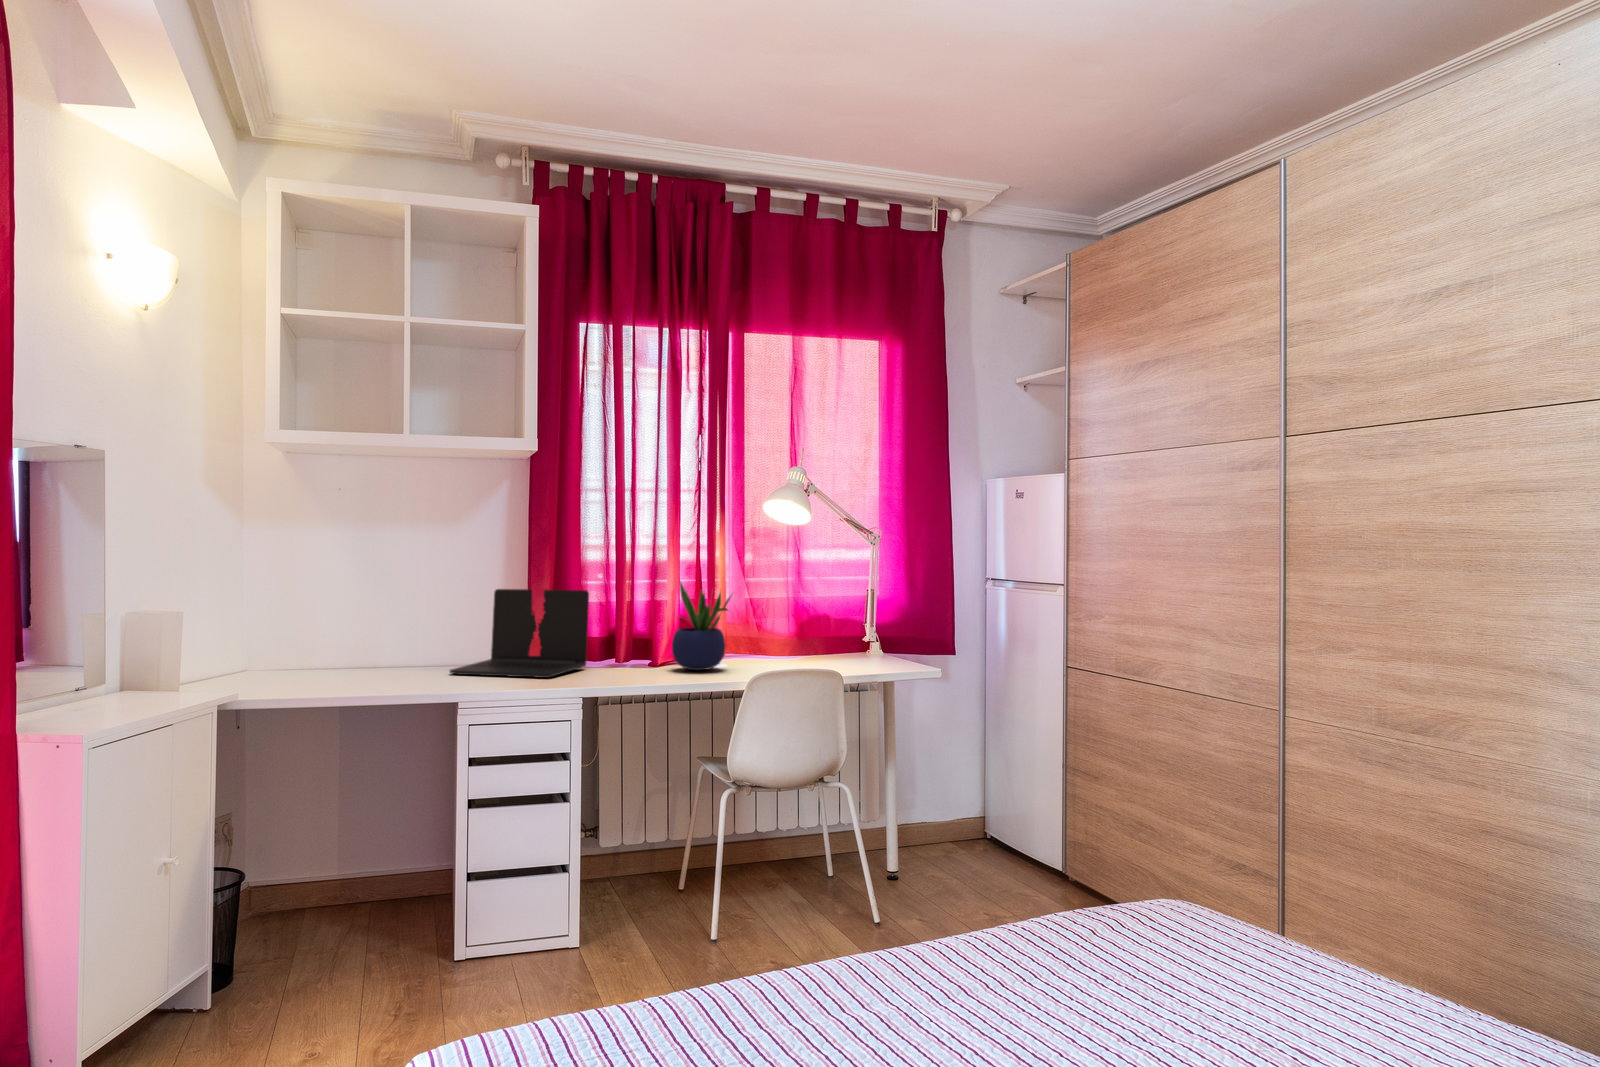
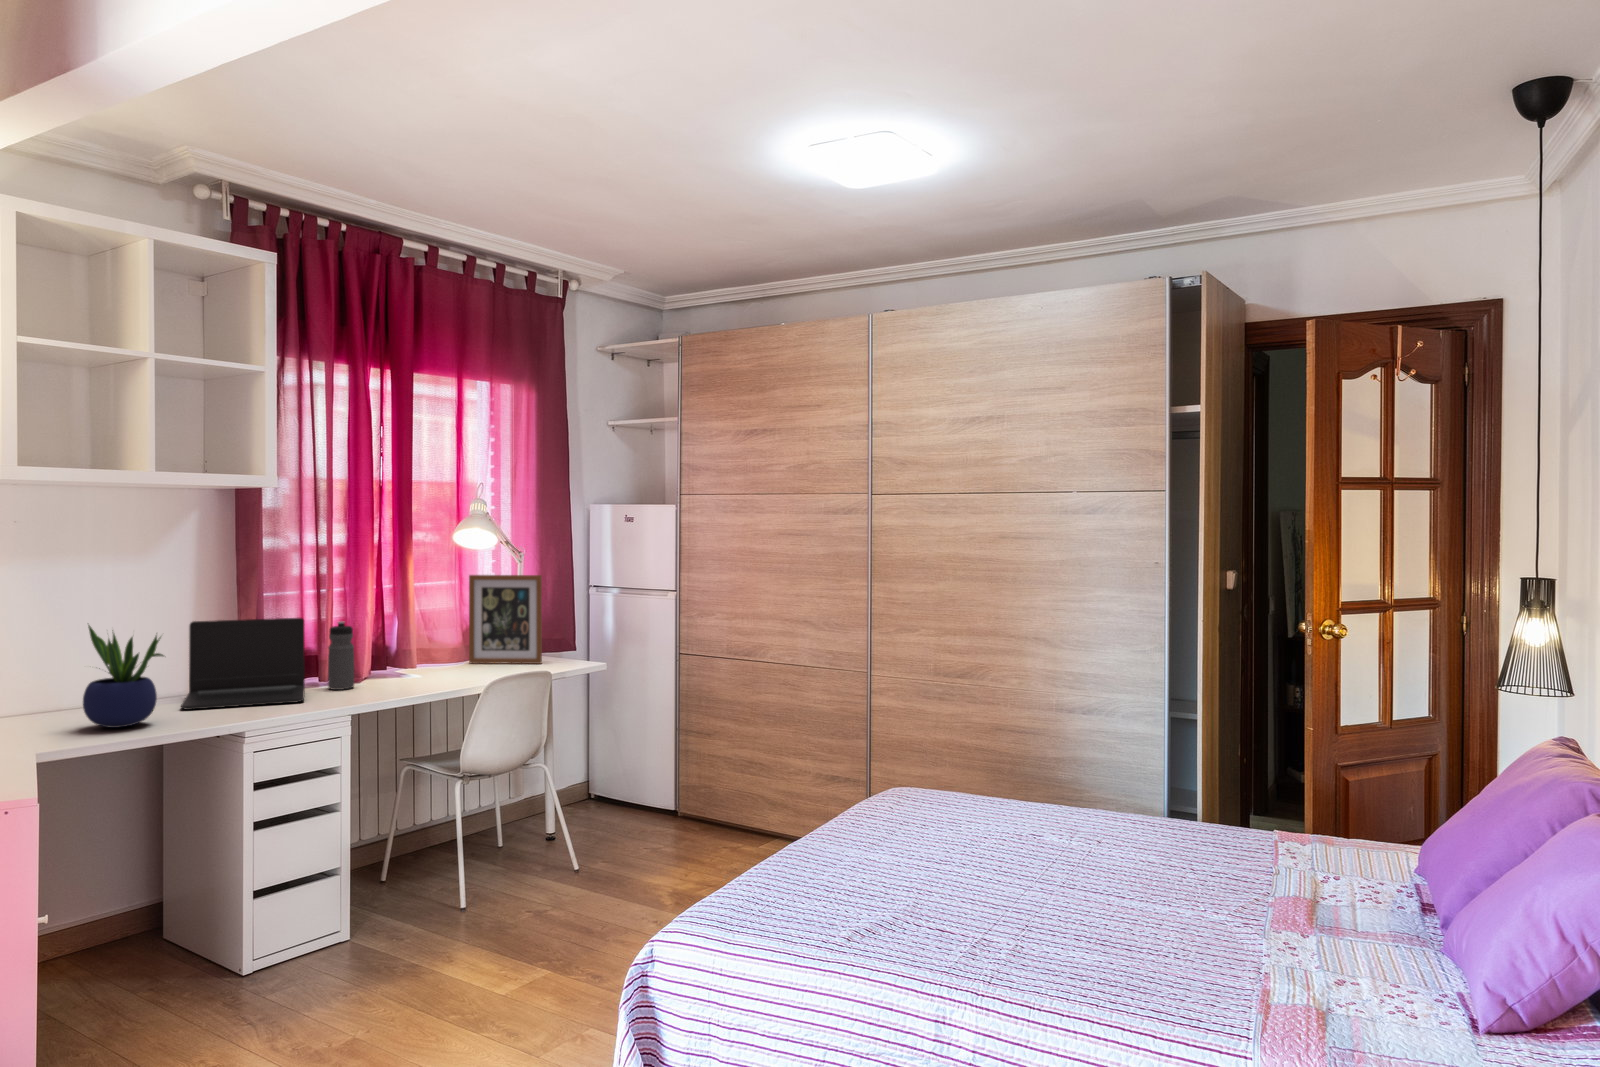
picture frame: none [808,556,878,665] -> present [469,575,542,664]
potted plant: present [672,583,731,670] -> present [83,625,164,728]
water bottle: none [611,597,637,671] -> present [328,621,354,690]

